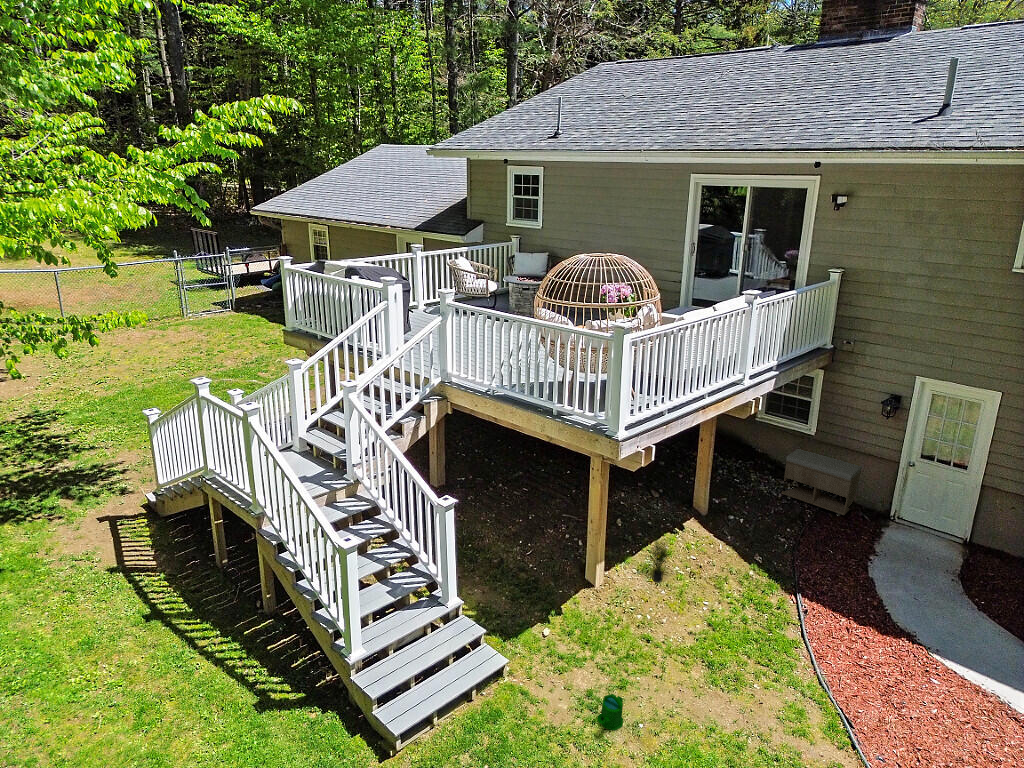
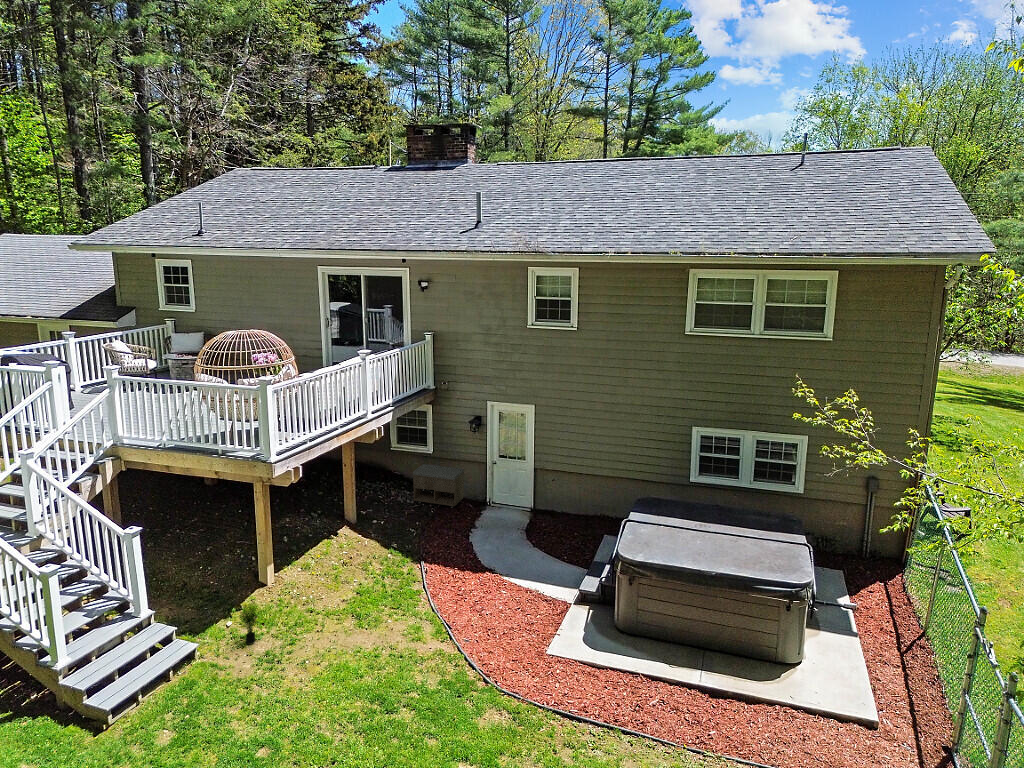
potted plant: present [650,540,671,582] -> present [240,605,260,645]
watering can: present [597,694,623,730] -> none [273,640,294,667]

